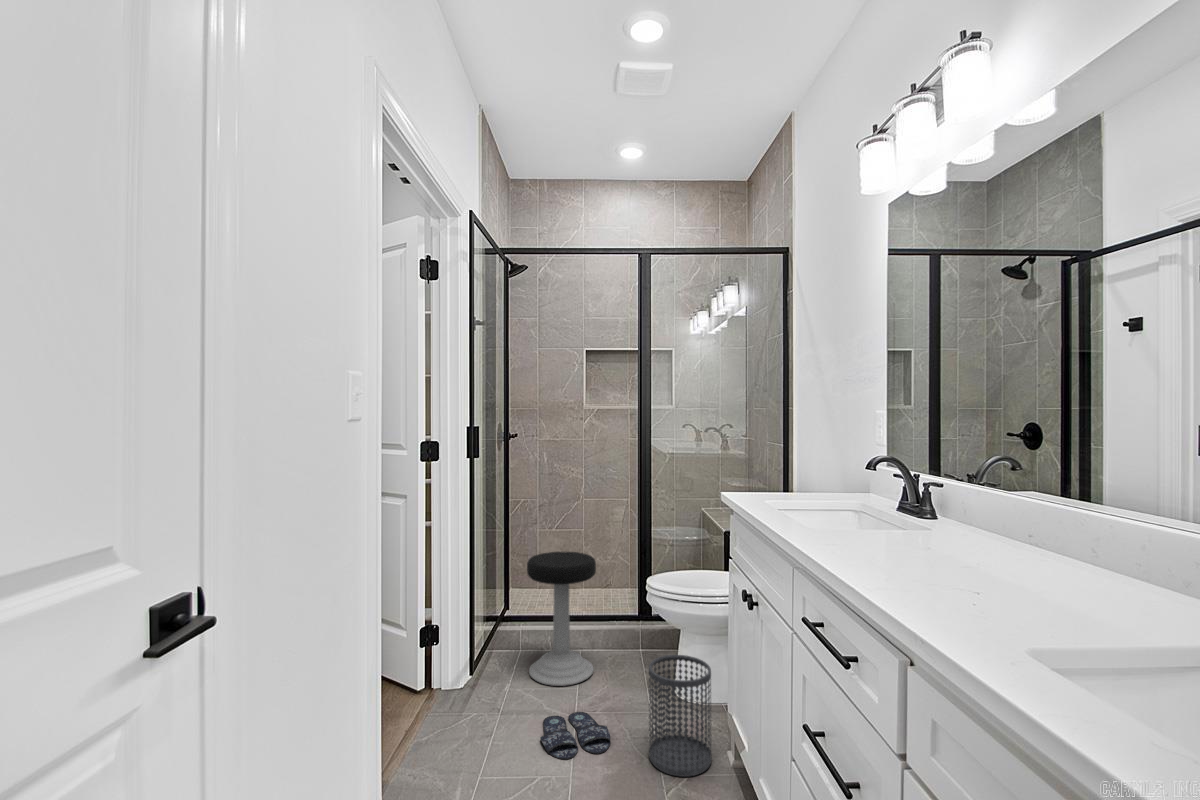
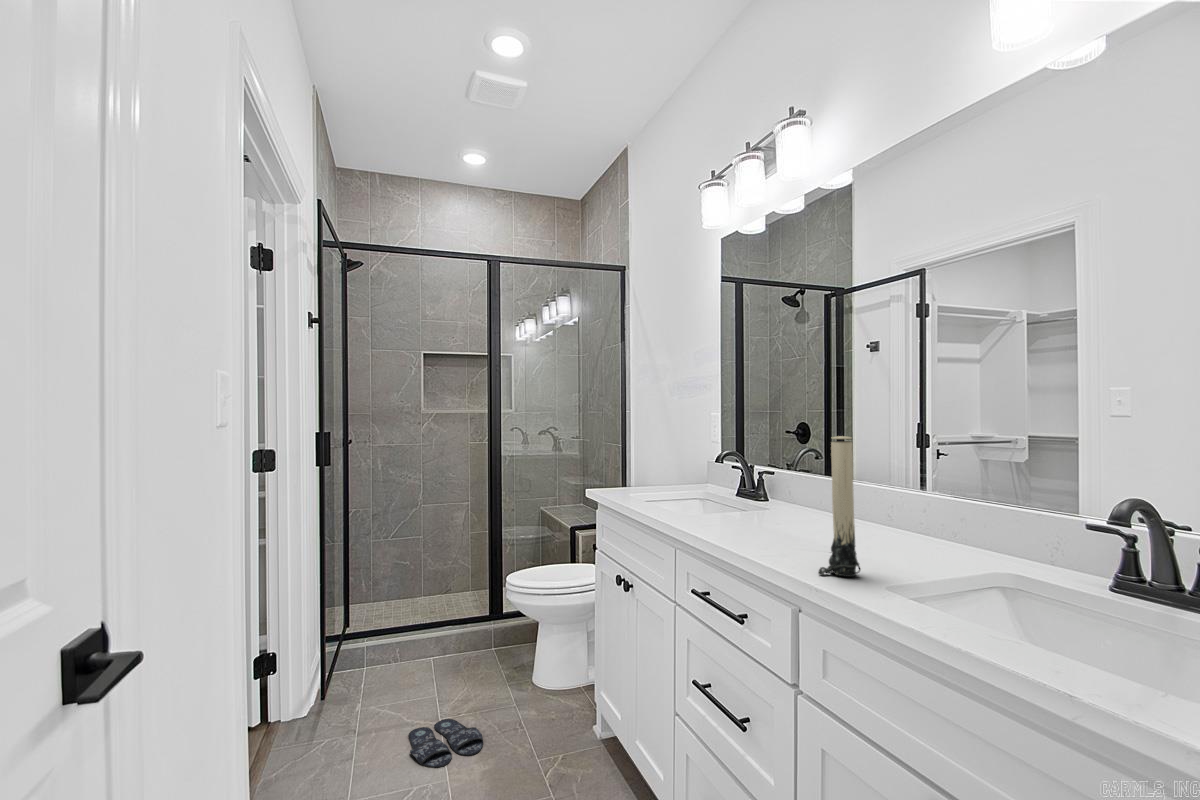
candle: none [940,440,1004,632] -> present [818,436,860,577]
stool: present [527,552,596,686] -> none [377,560,451,699]
wastebasket: present [649,655,712,777] -> none [522,646,582,759]

